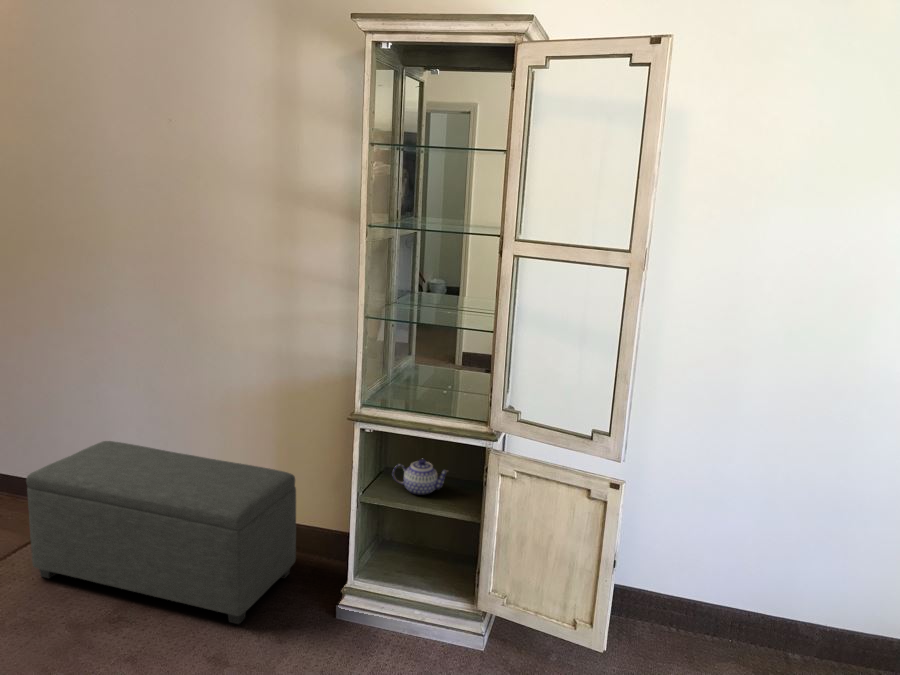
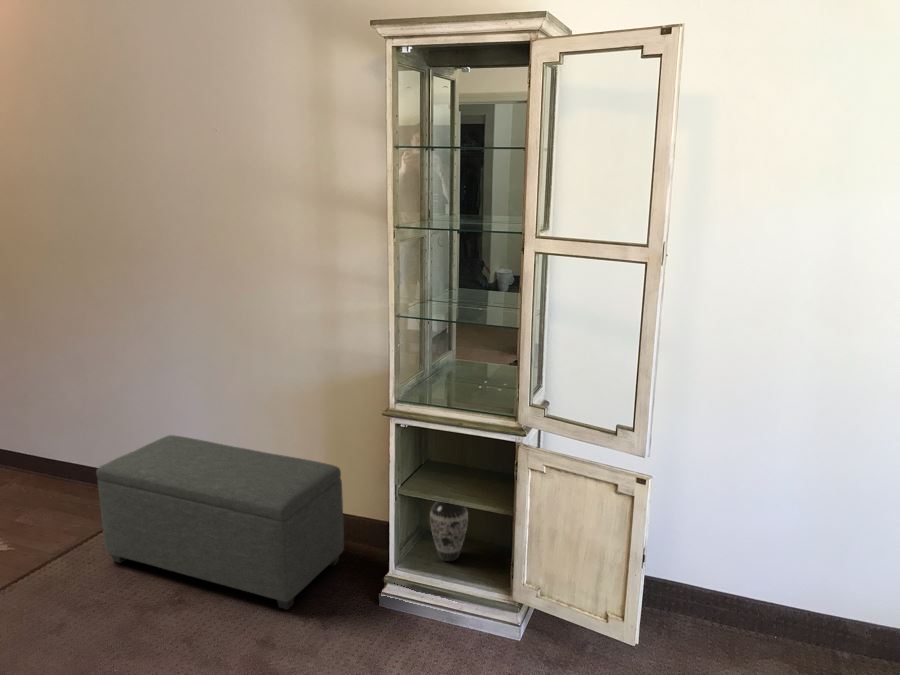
teapot: present [393,459,447,495] -> none [430,452,484,488]
decorative vase: none [391,500,430,571] -> present [430,502,468,561]

